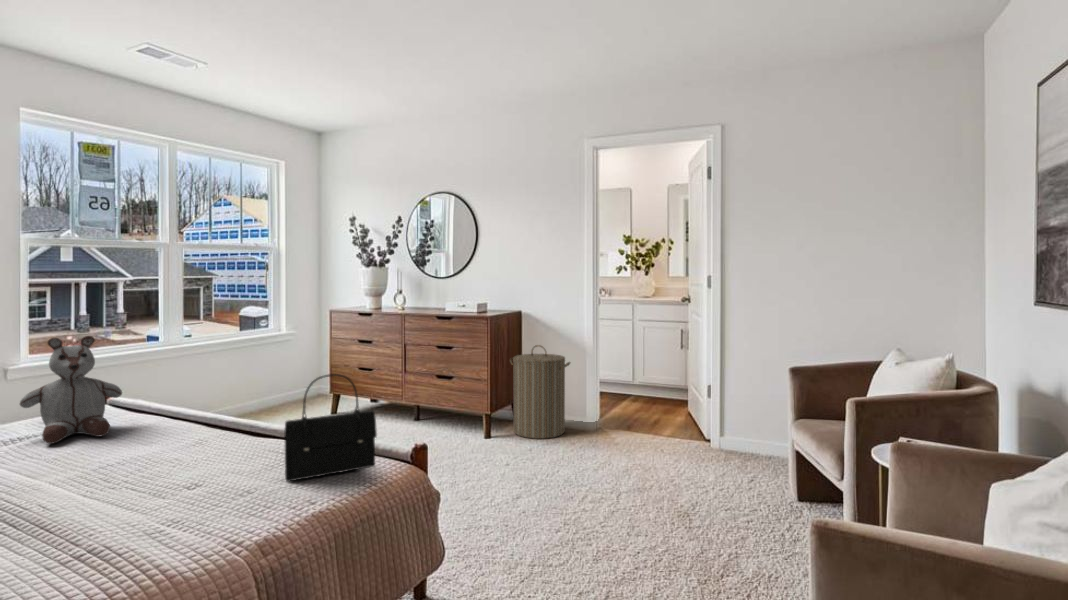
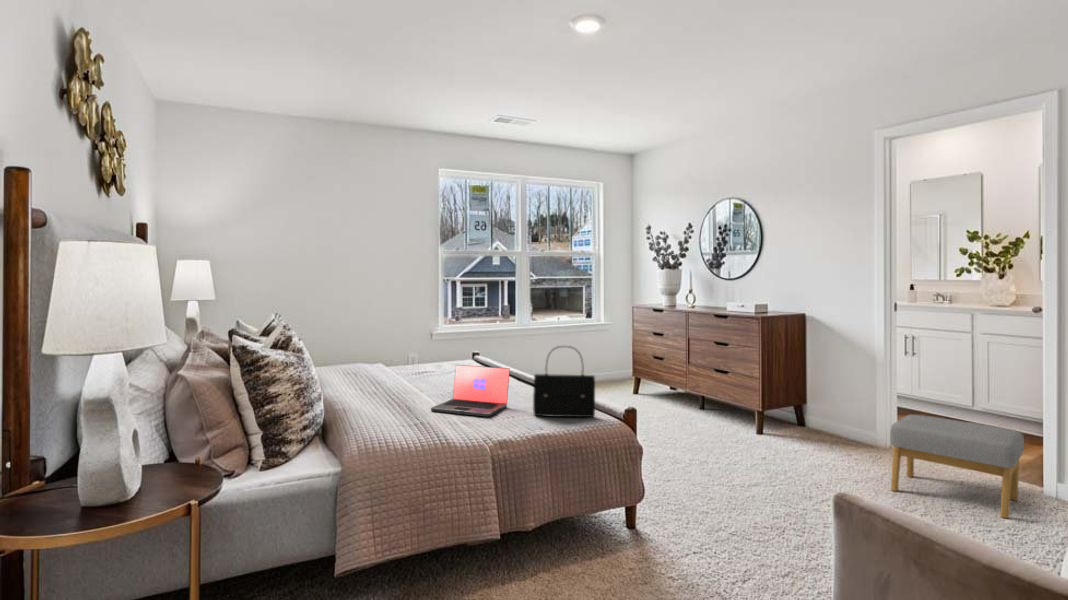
stuffed bear: present [20,336,122,444] -> none [417,313,467,377]
laundry hamper: present [510,345,570,439] -> none [789,348,854,444]
footstool: none [624,400,719,480] -> present [890,415,1024,518]
laptop: none [91,416,233,510] -> present [431,365,510,417]

